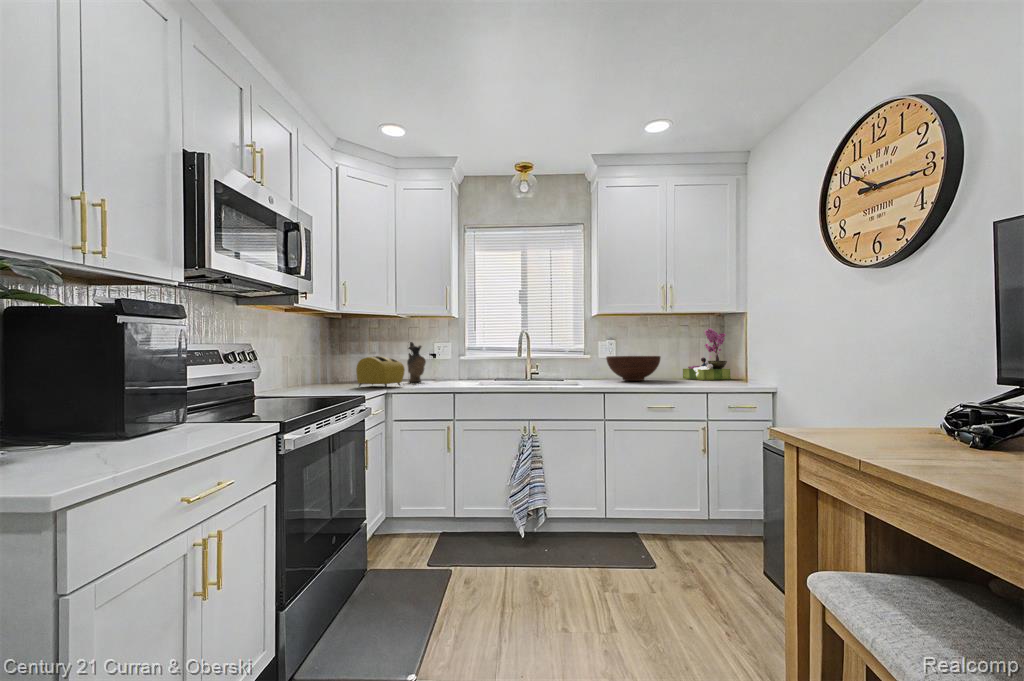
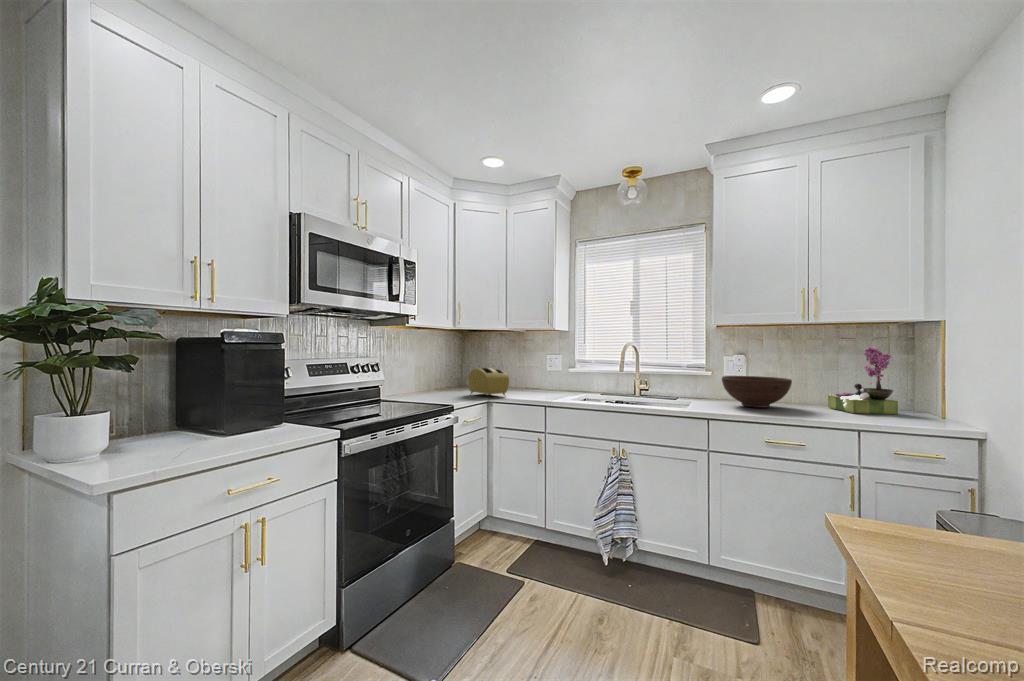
ceramic pitcher: present [407,342,426,382] -> none [522,352,539,391]

